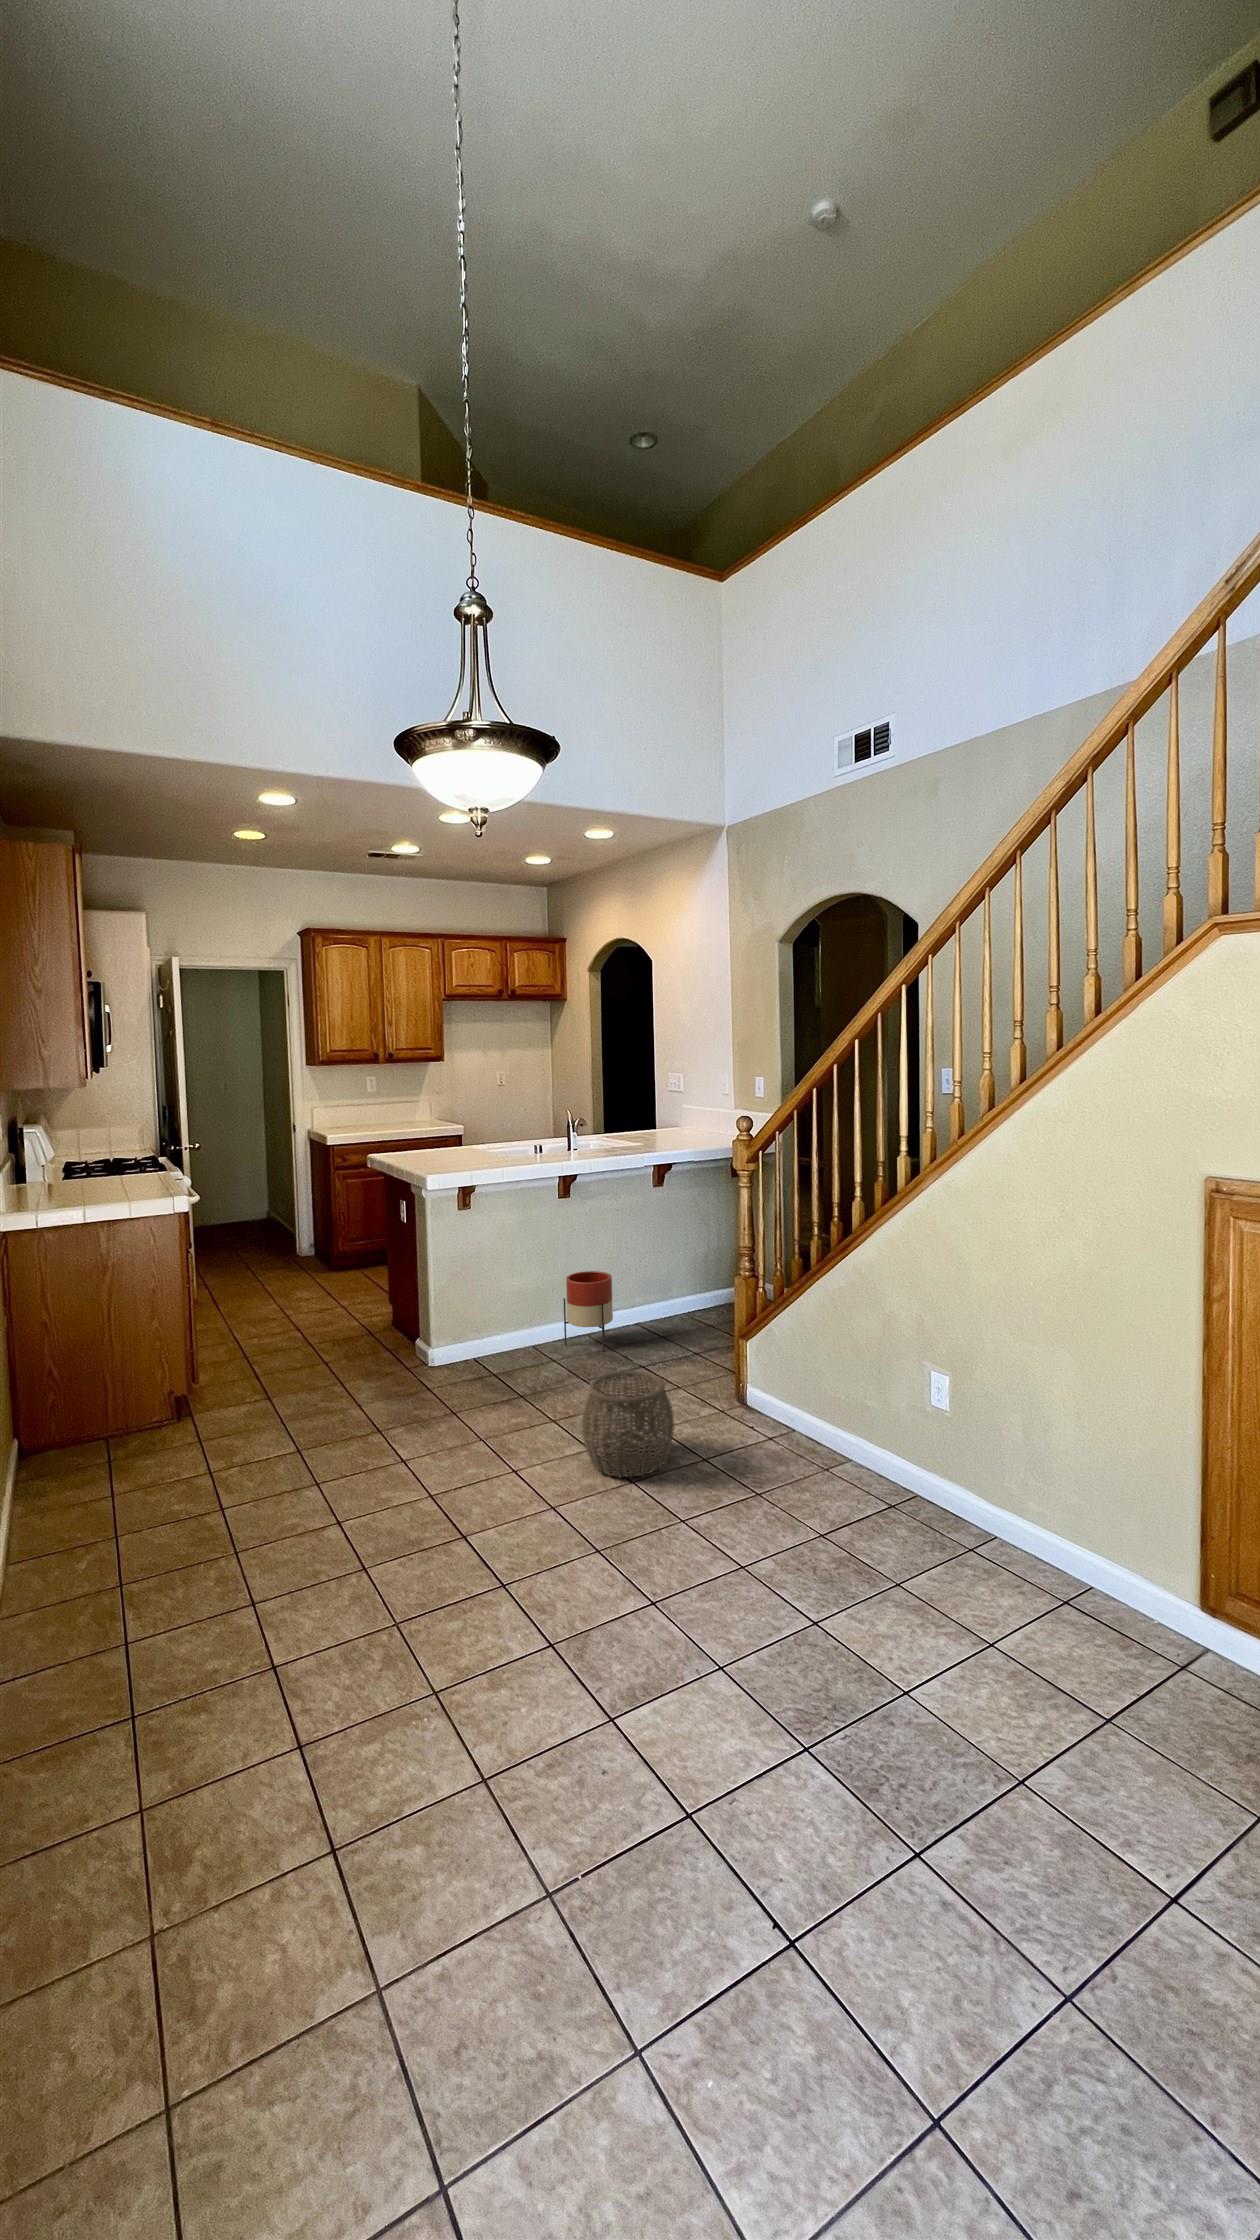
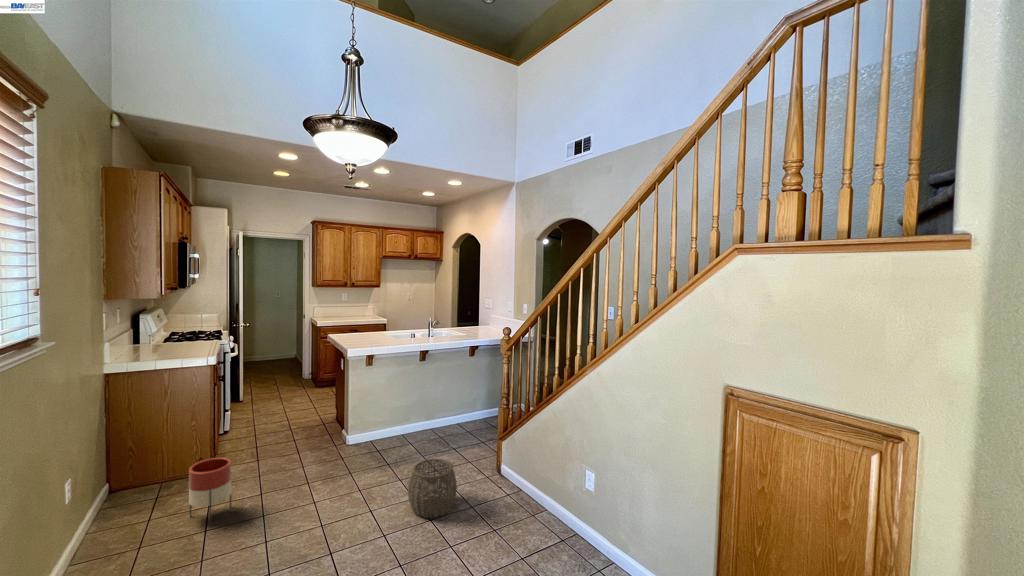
planter: present [564,1271,613,1352] -> present [189,458,231,526]

